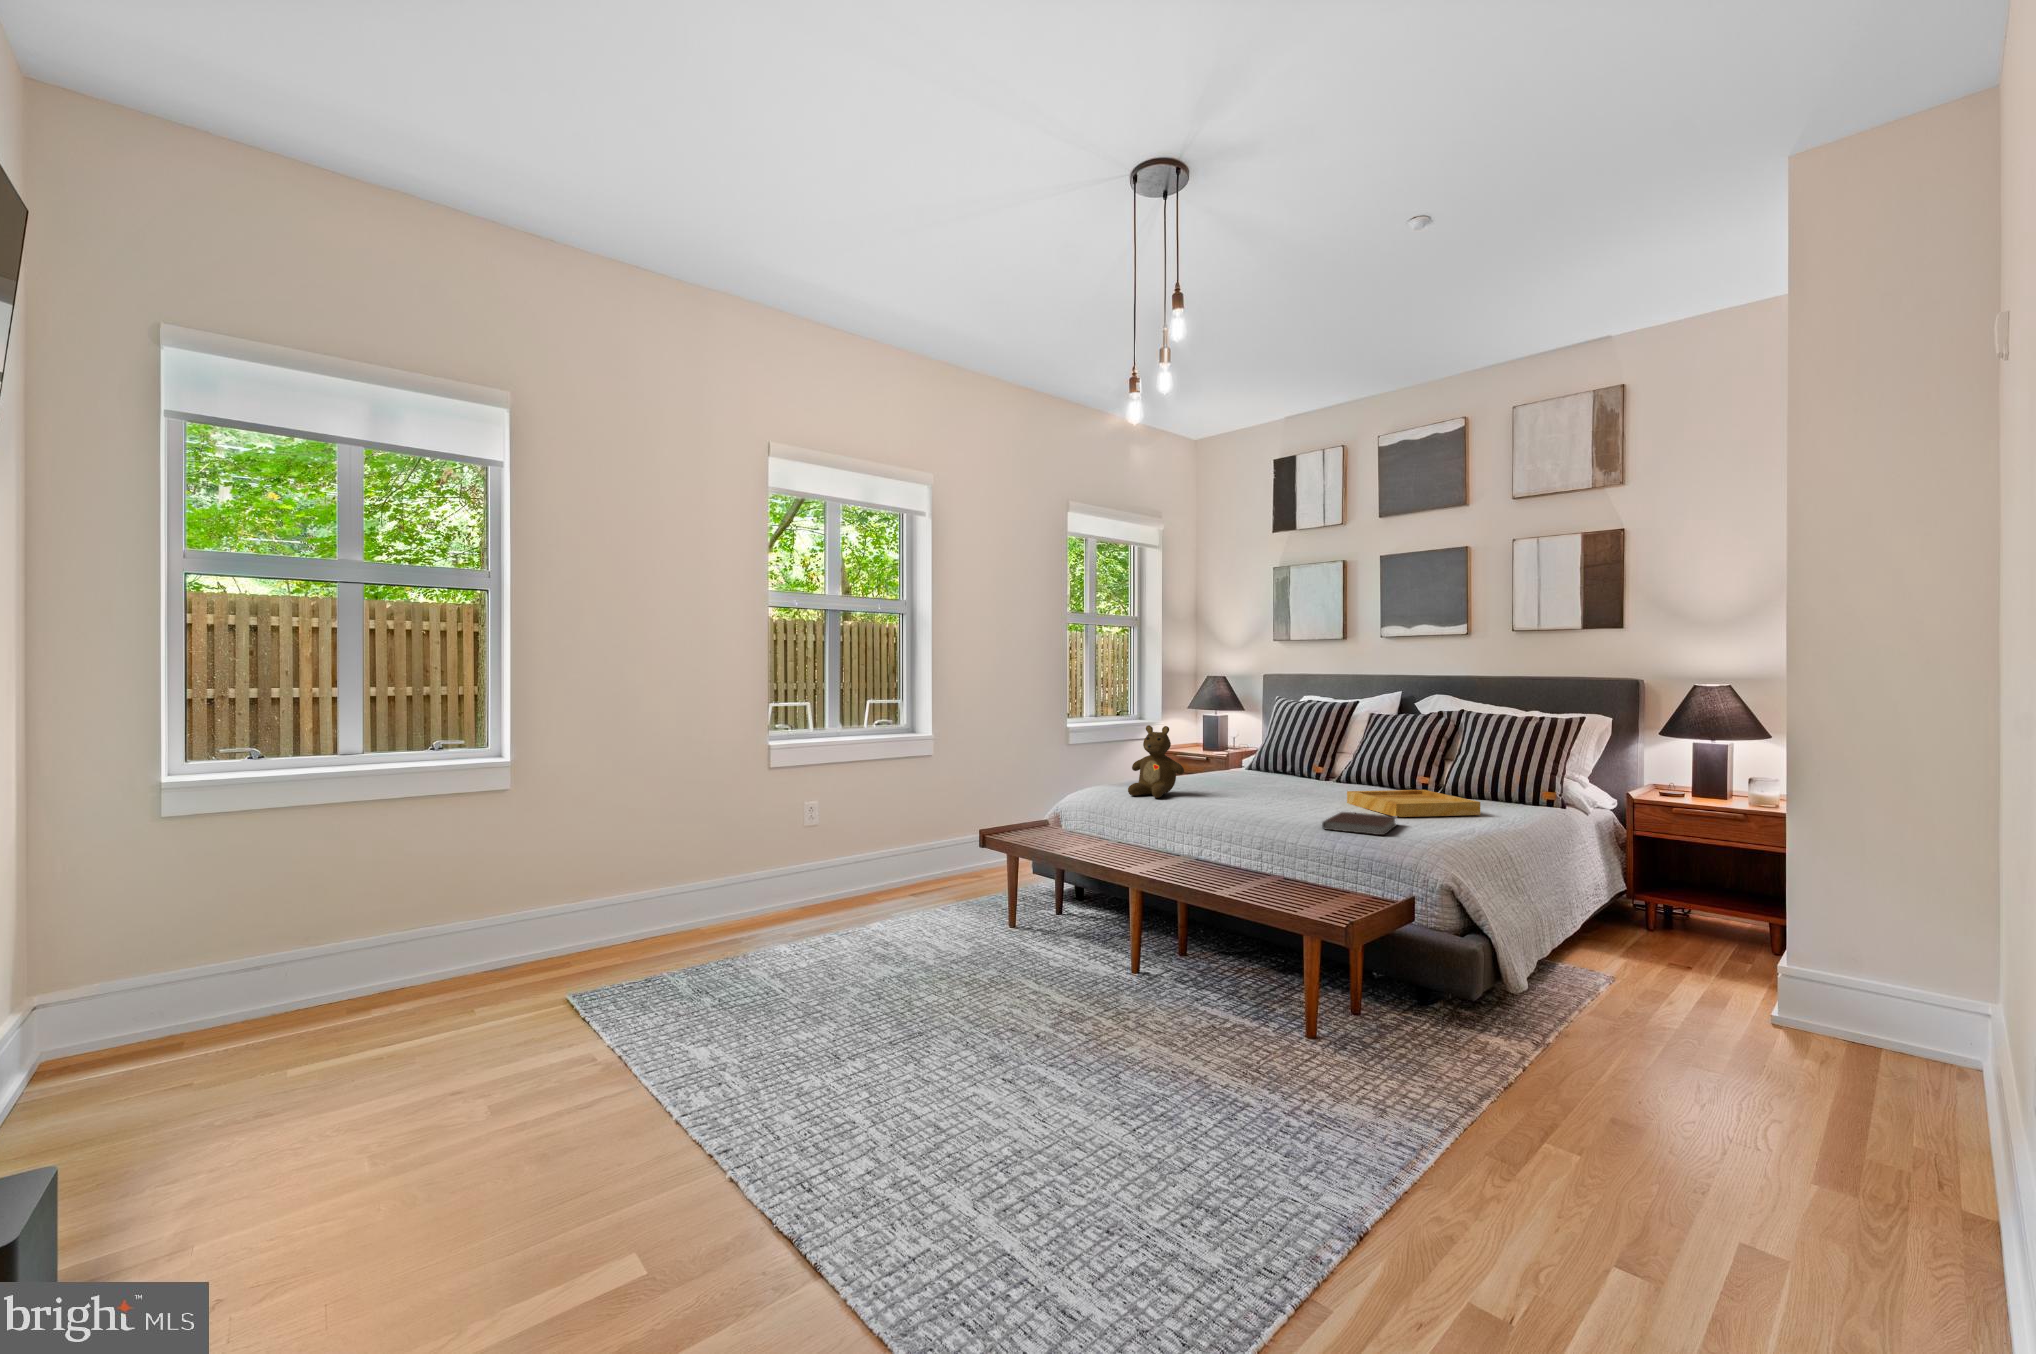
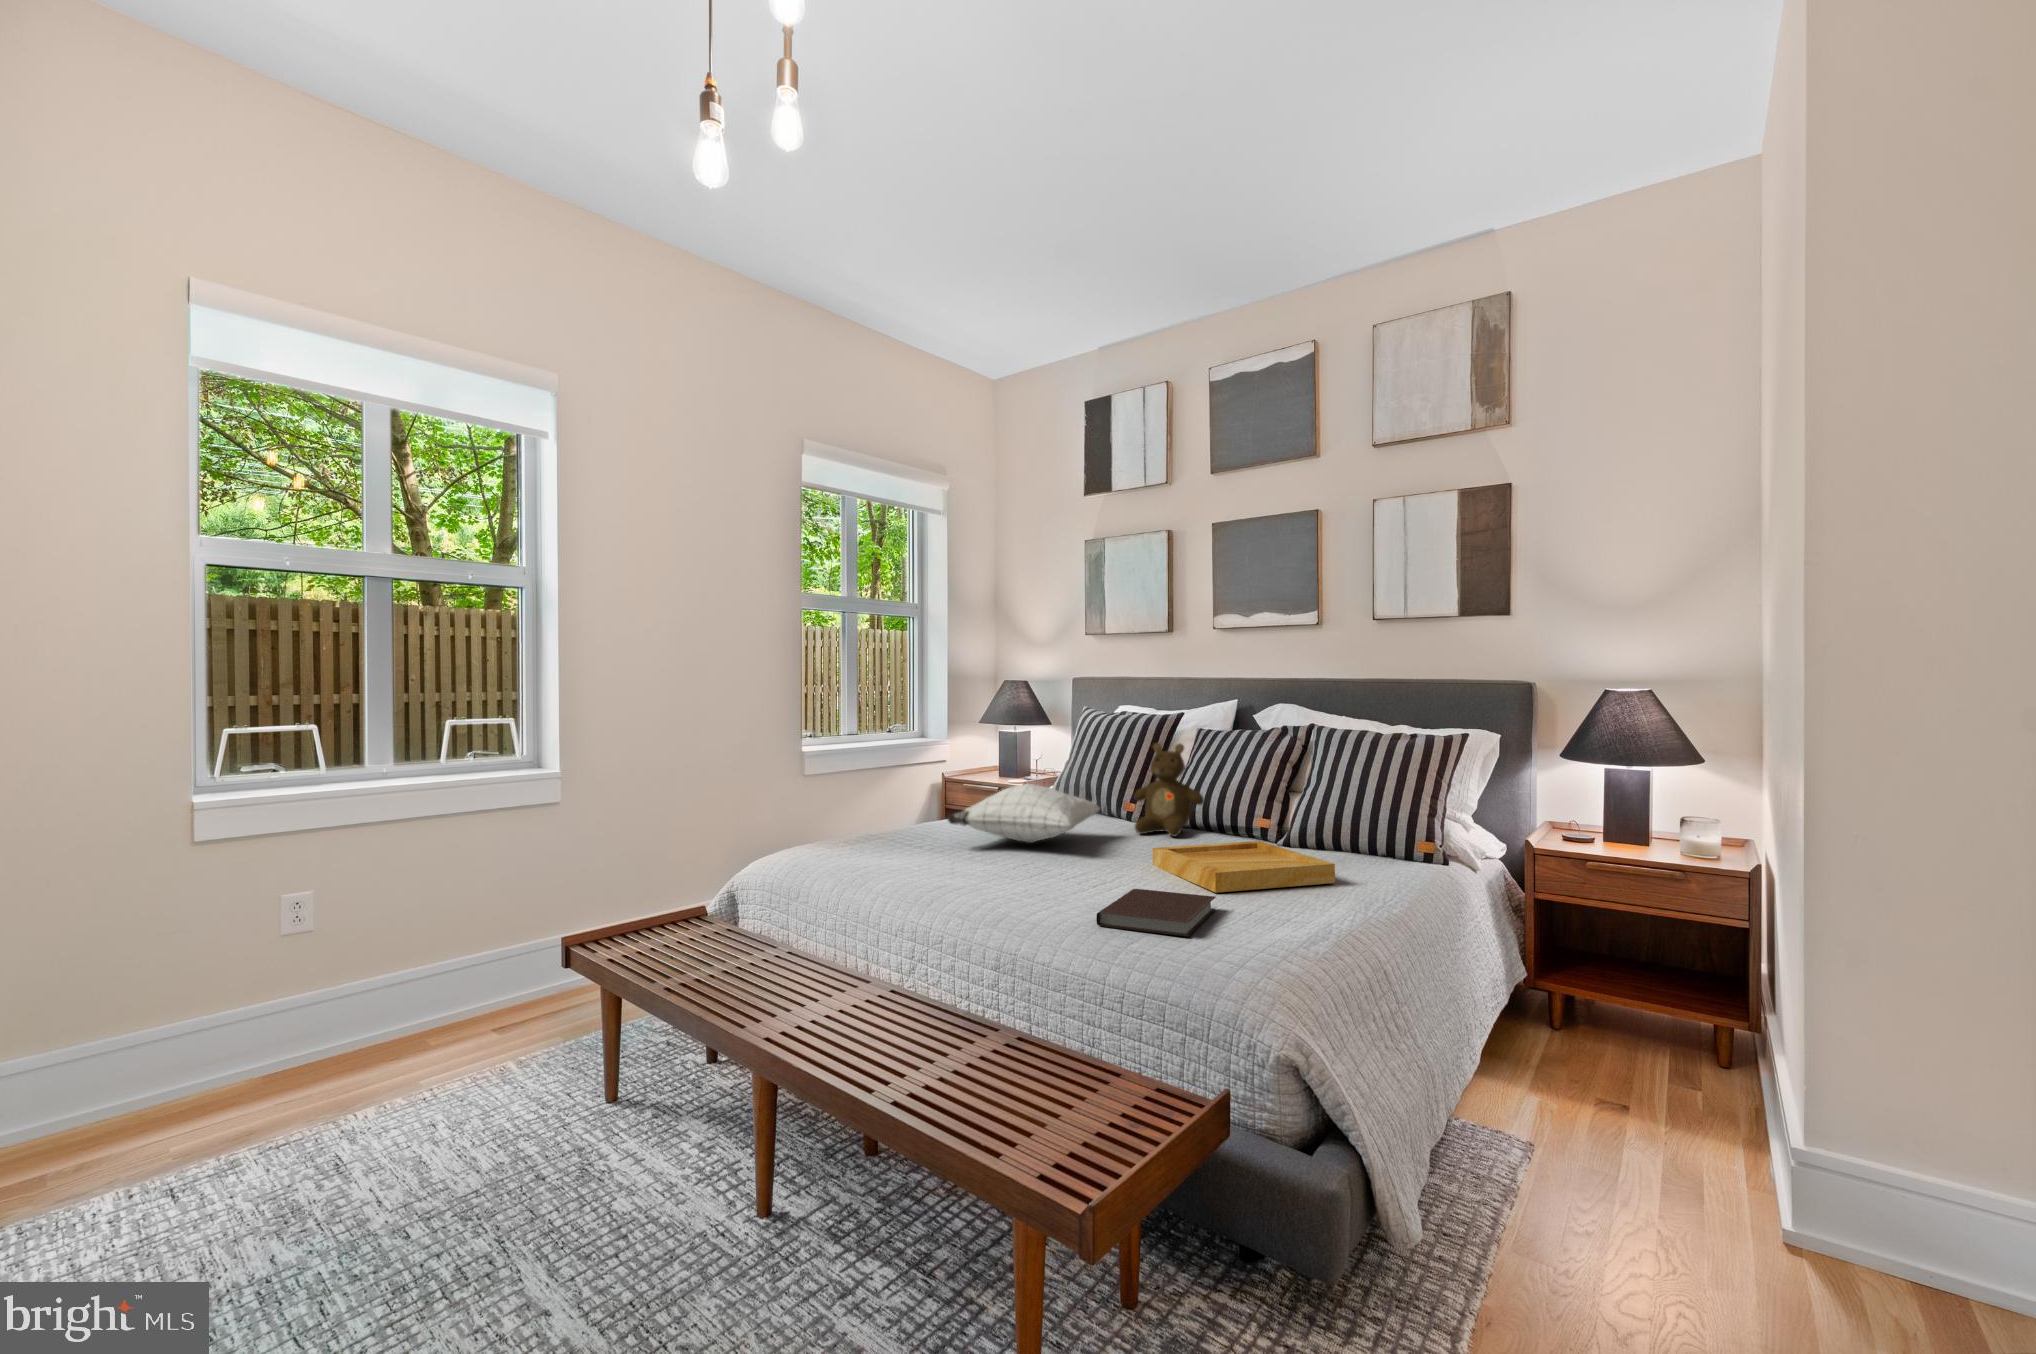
teddy bear: present [1128,725,1184,798] -> present [1134,743,1204,836]
pillow: none [1197,748,1304,789] -> present [947,784,1100,843]

